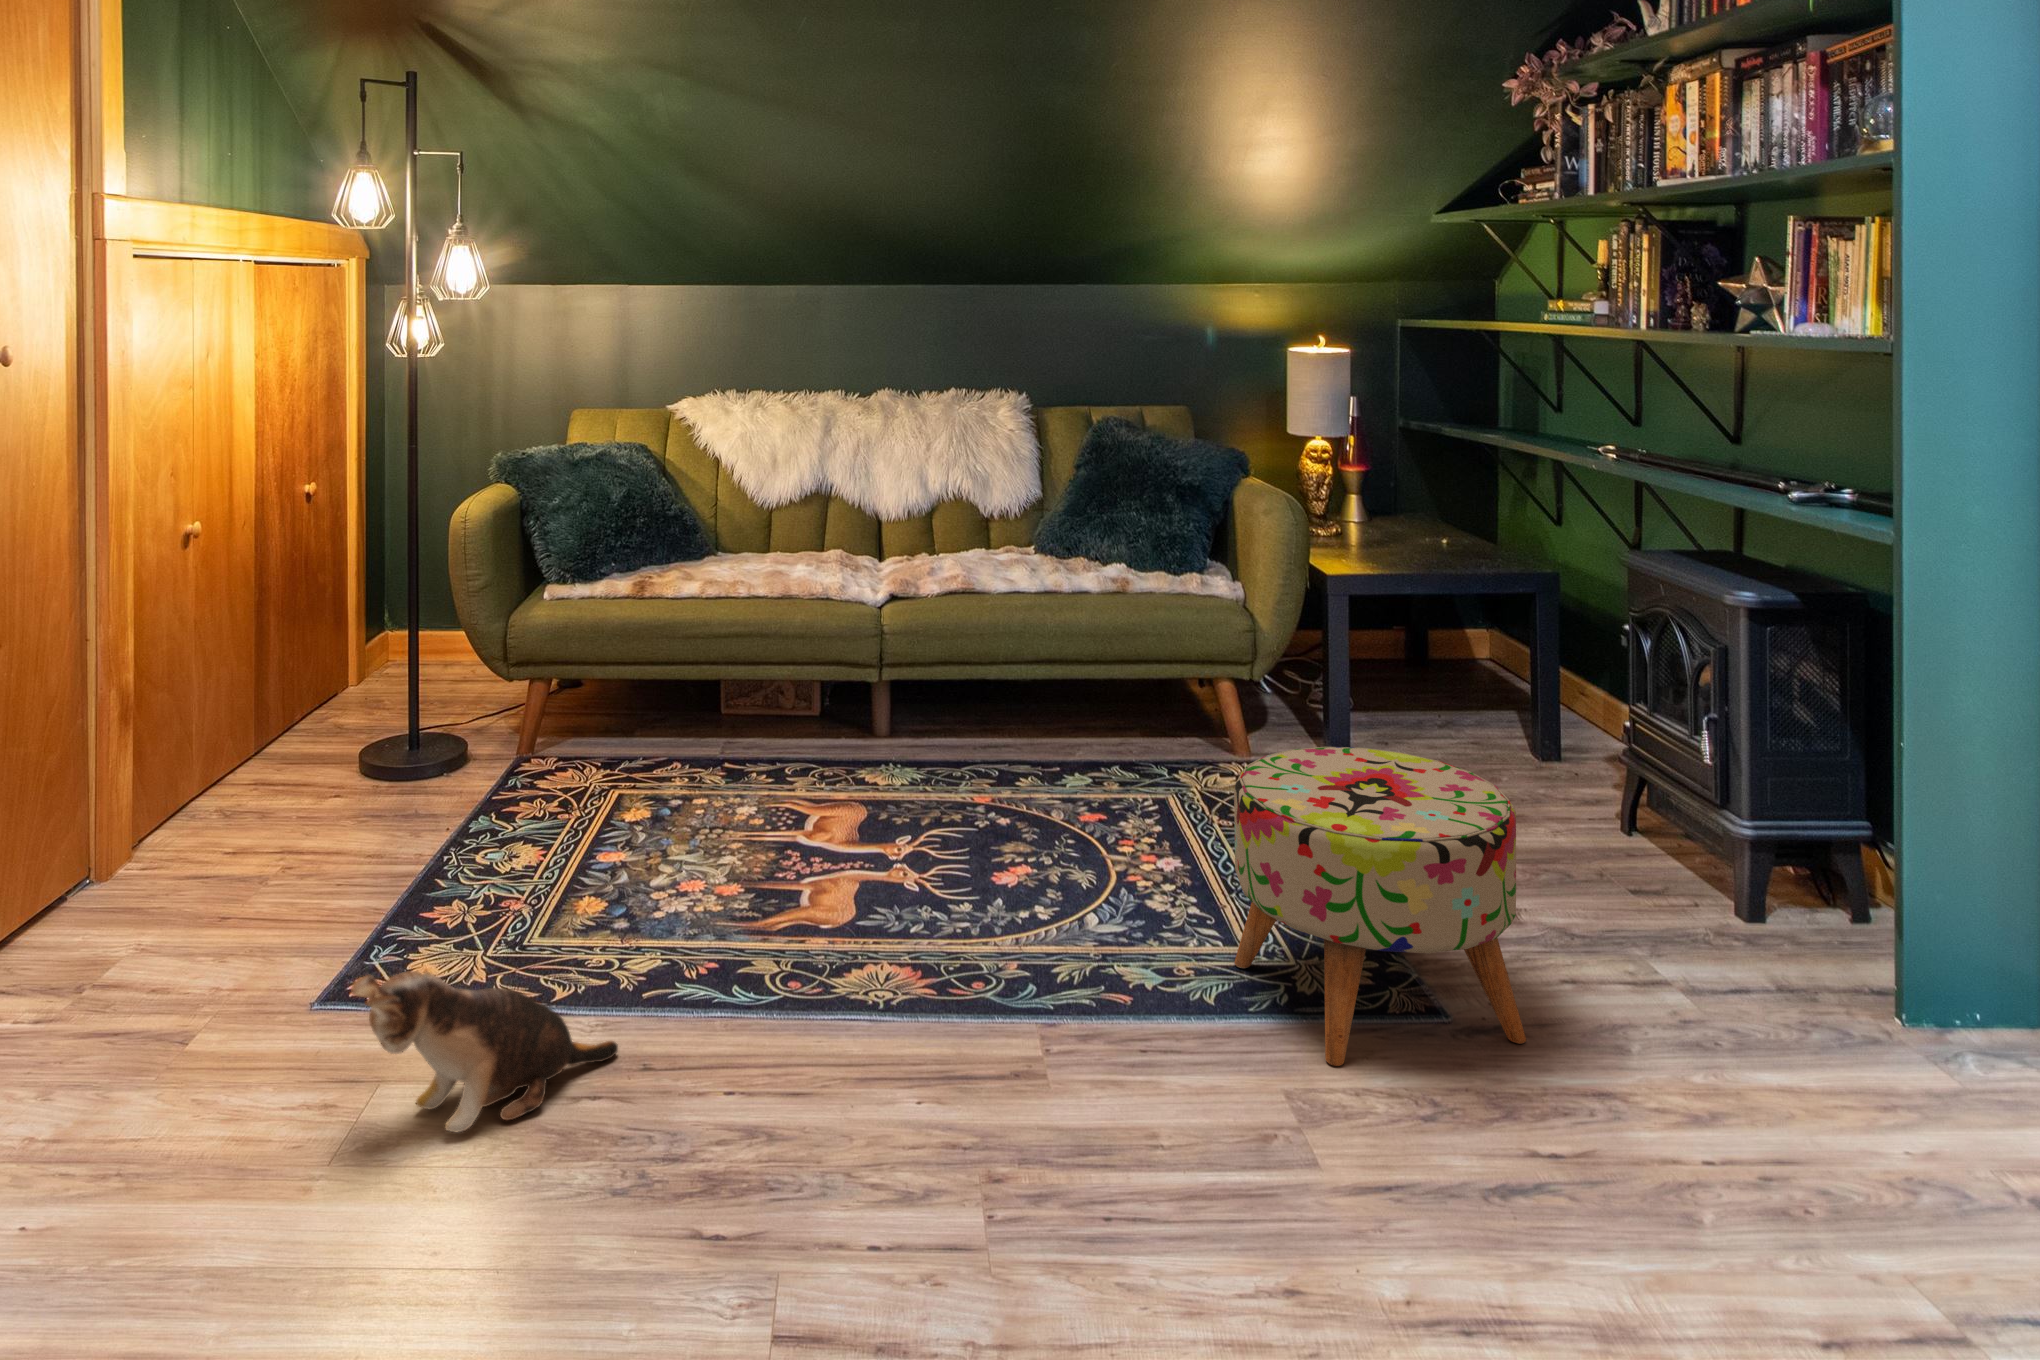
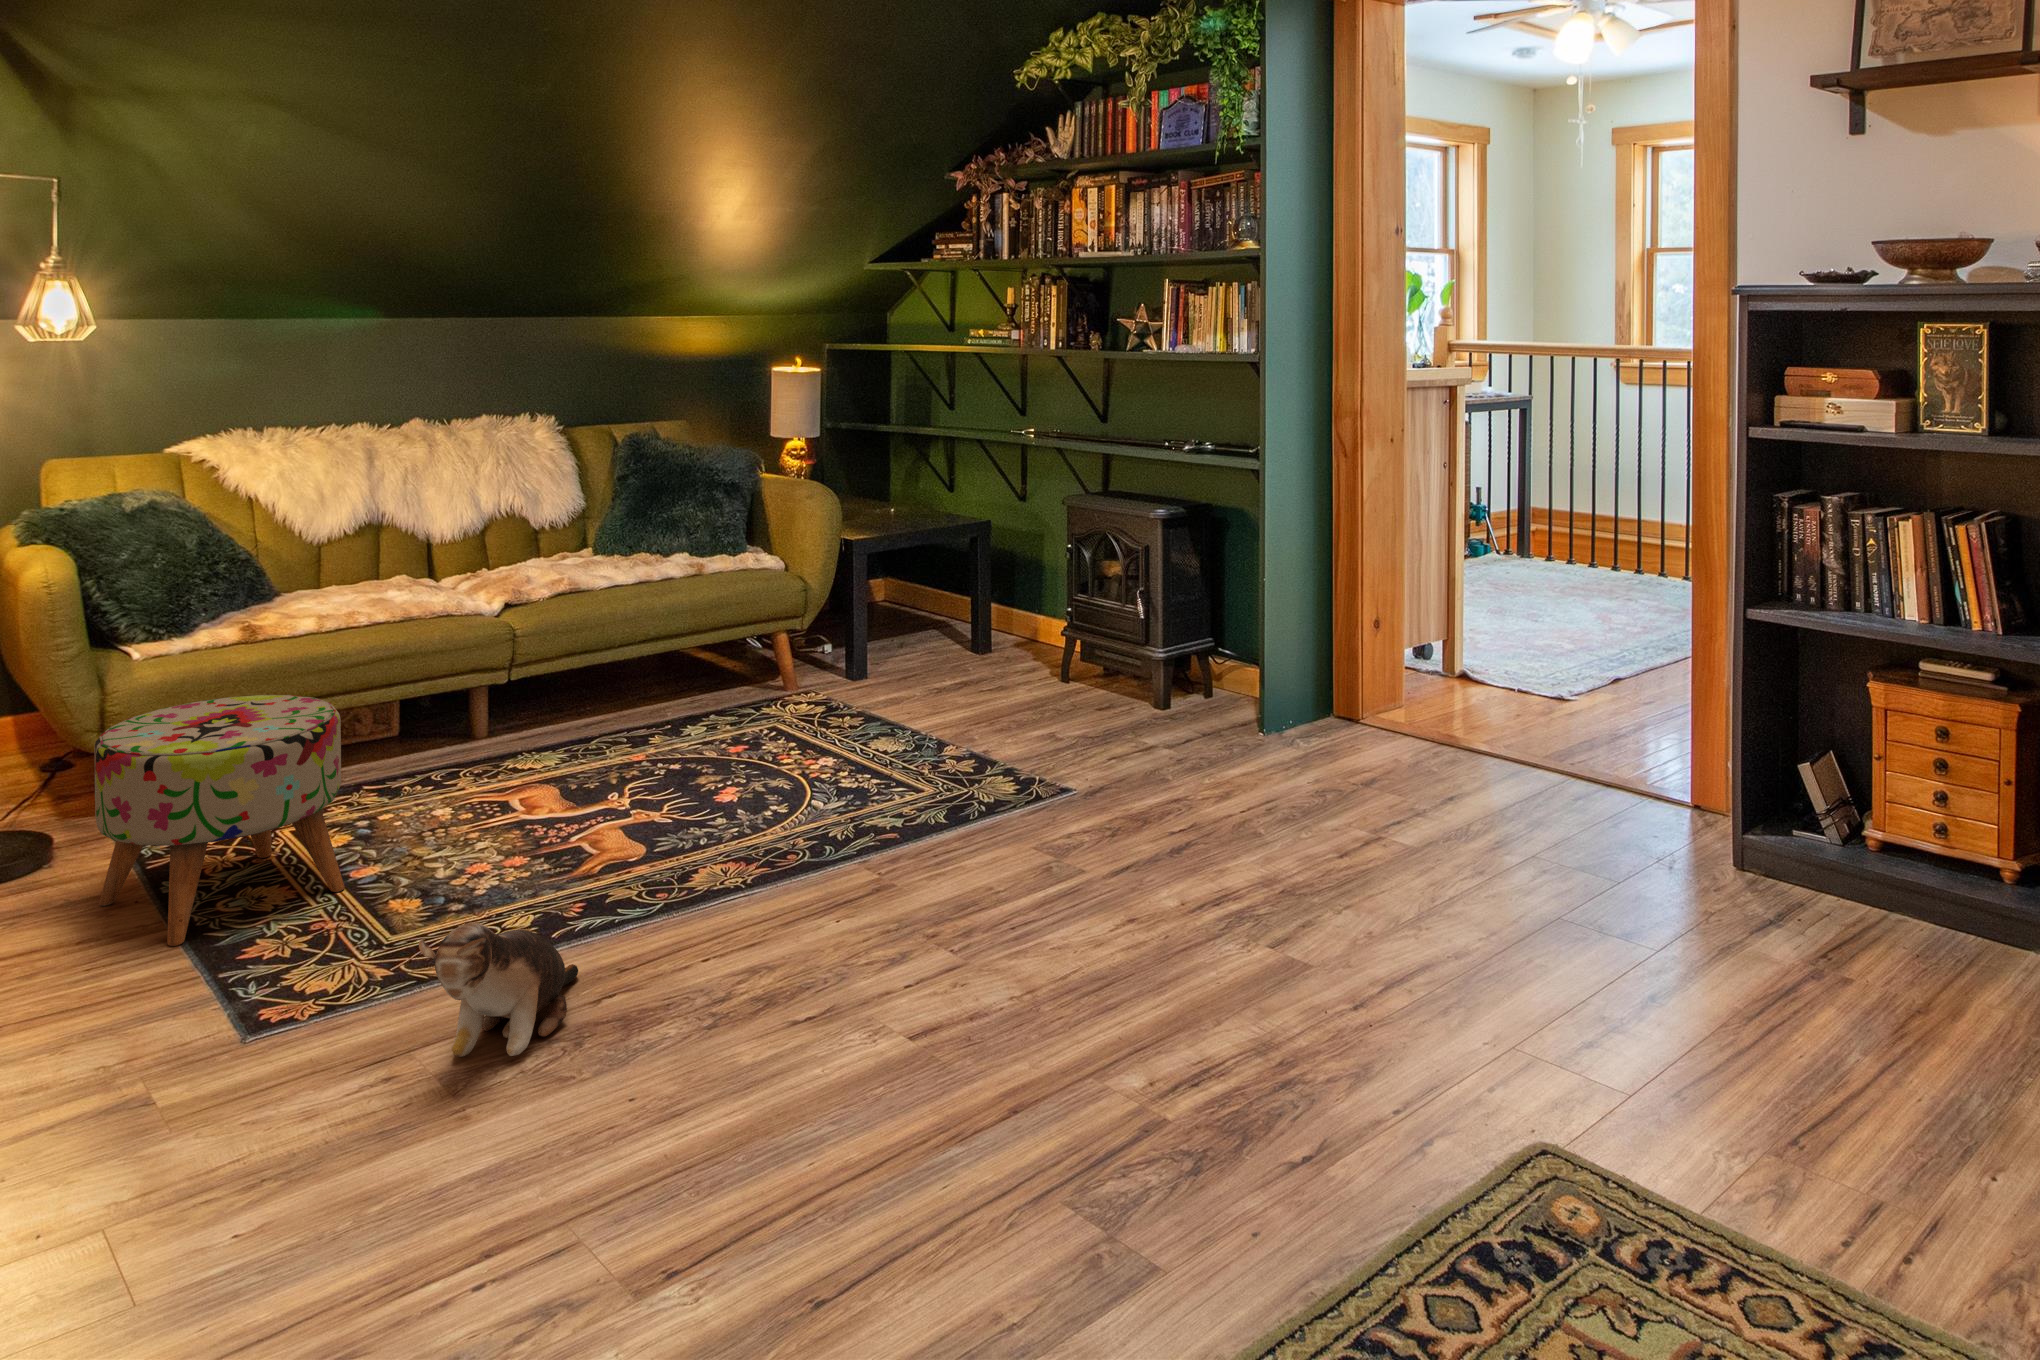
ottoman: present [1234,747,1526,1066] -> present [94,695,345,946]

